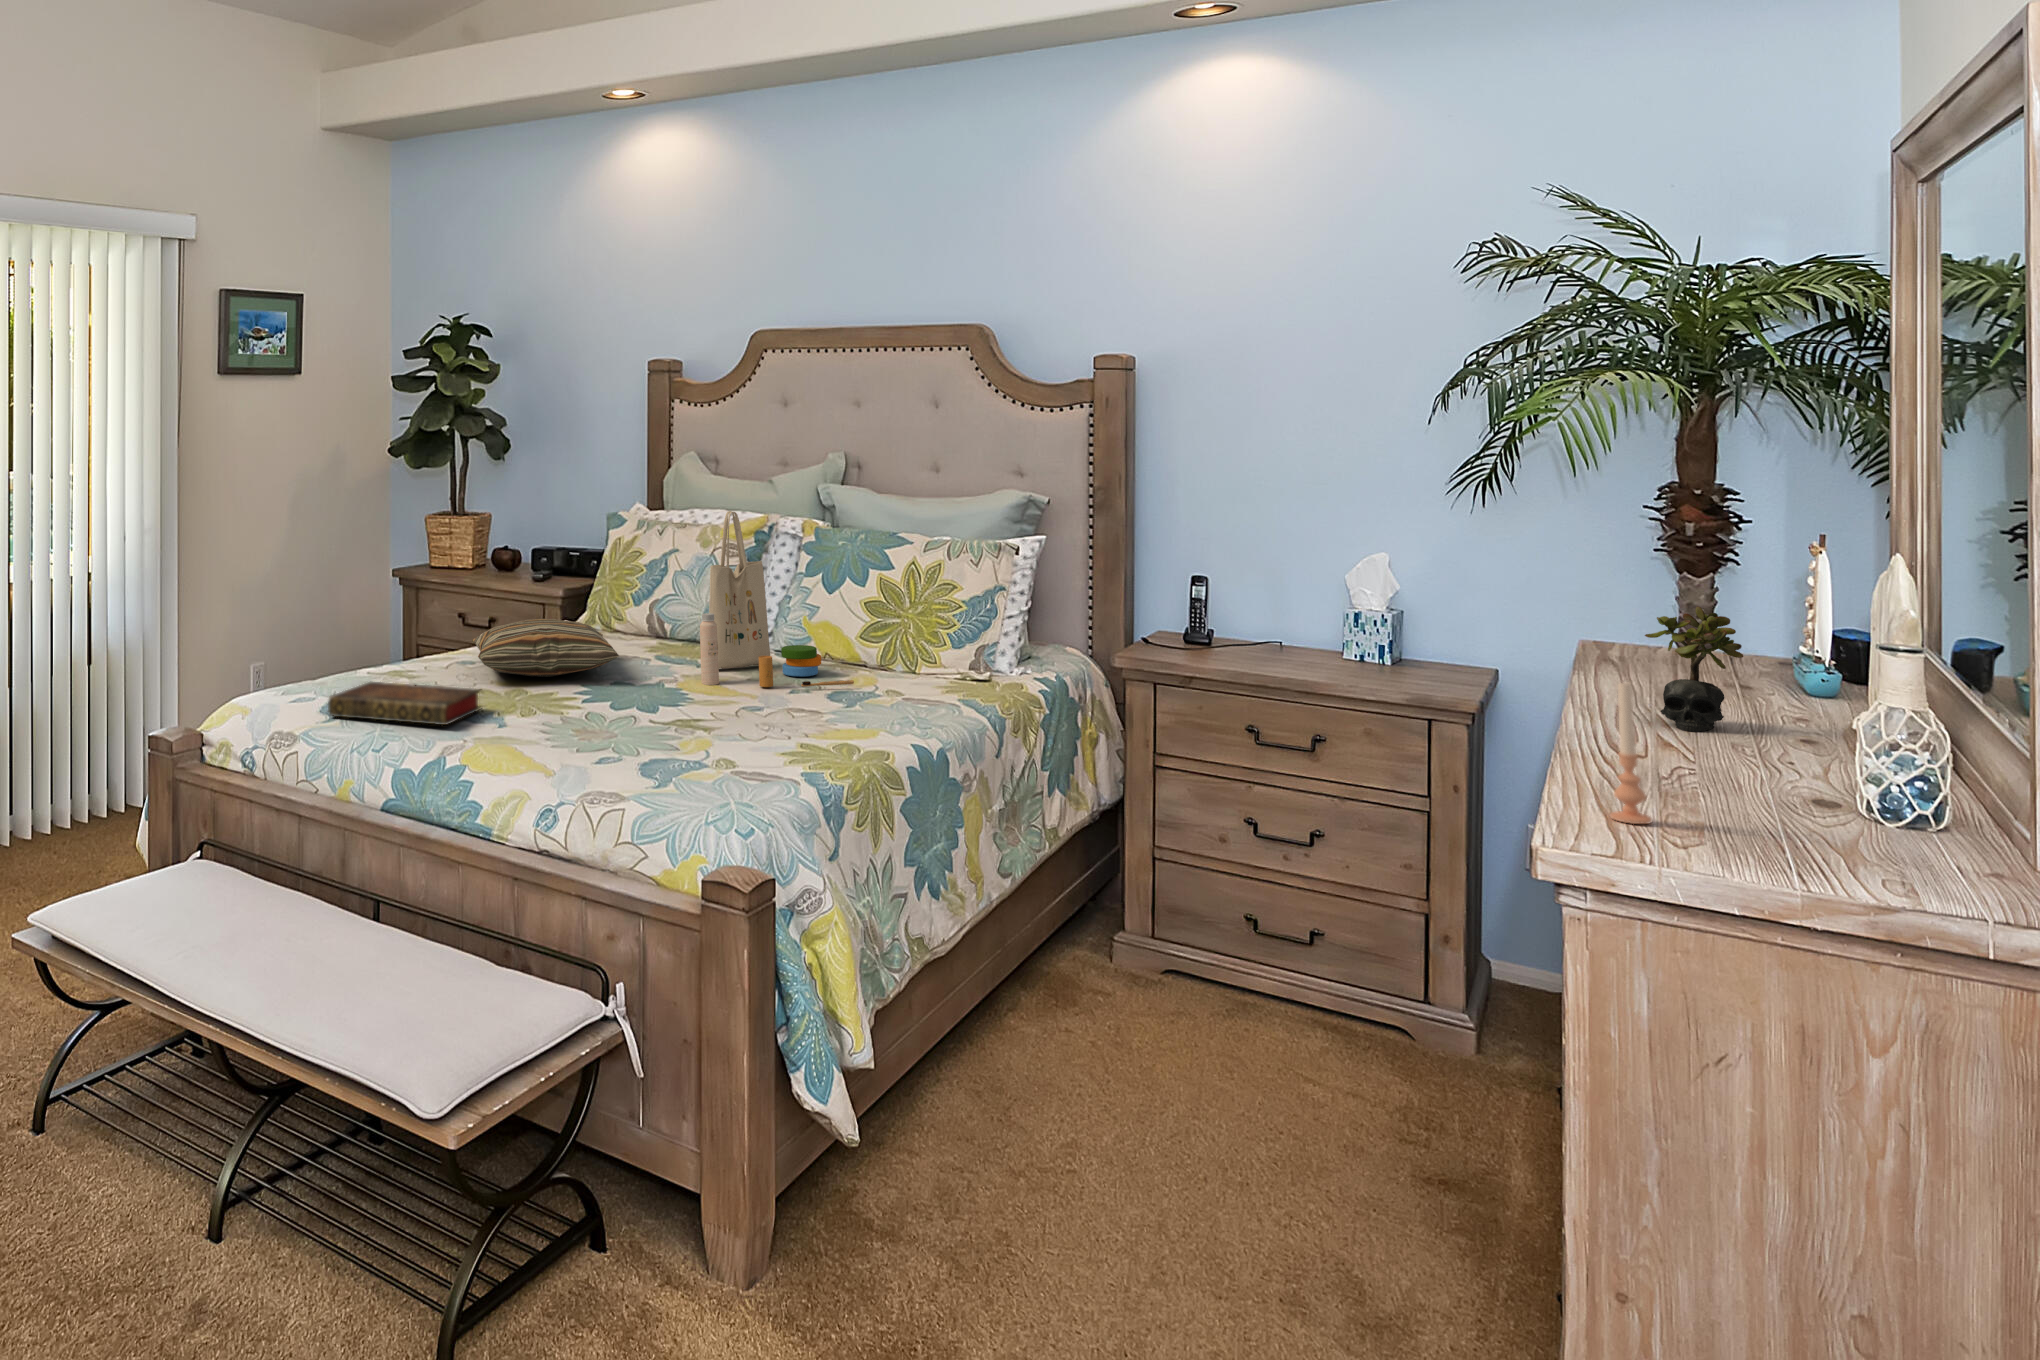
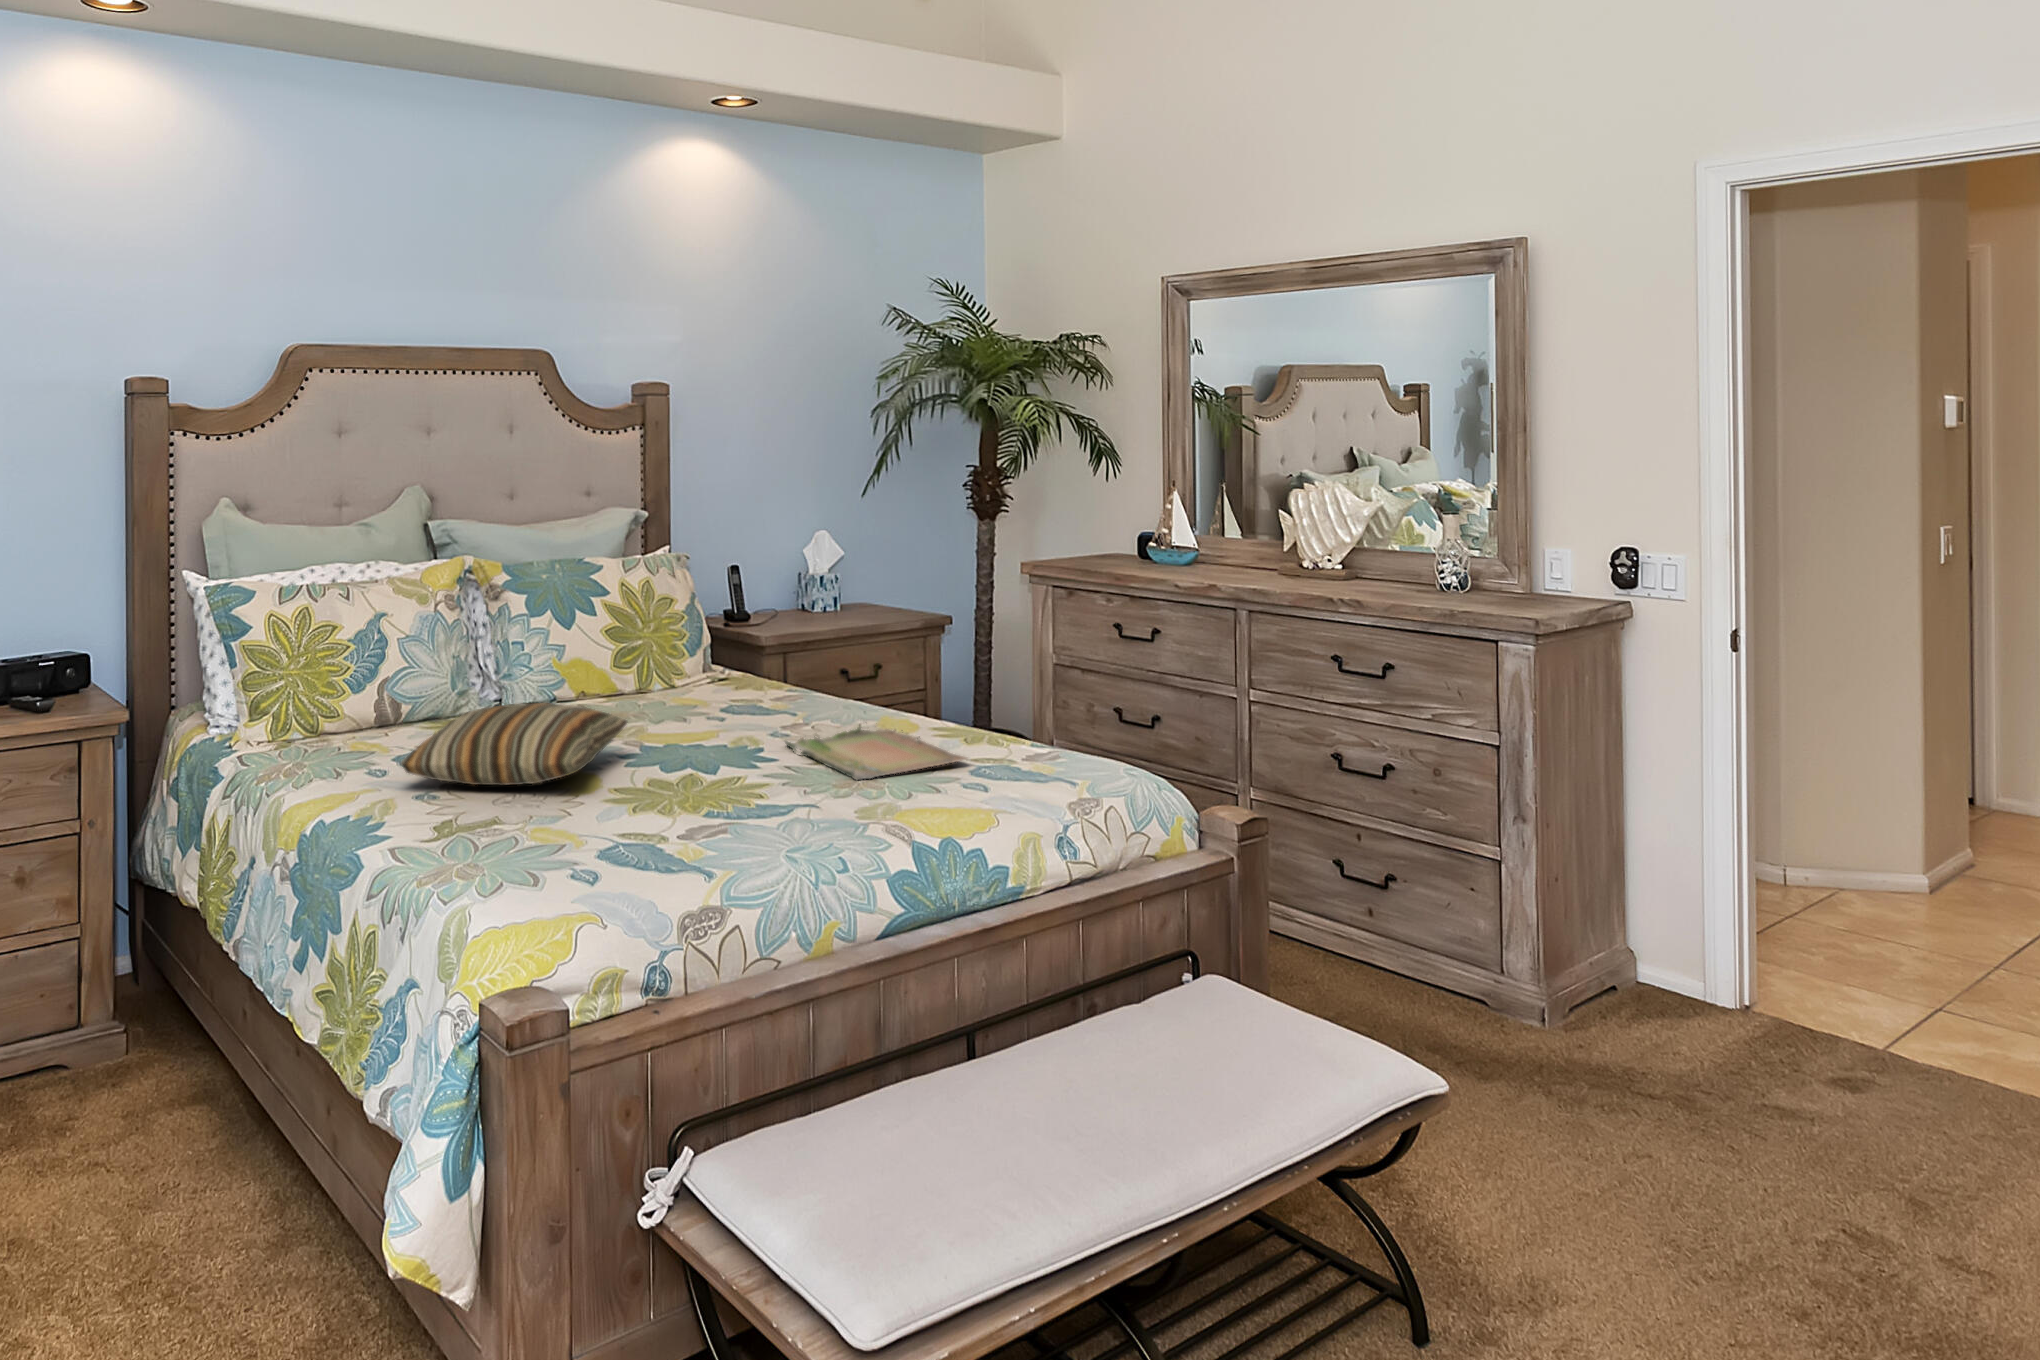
tote bag: present [700,511,854,687] -> none [573,542,723,738]
succulent plant: present [1645,606,1744,732] -> none [1231,508,1282,576]
book: present [328,682,481,725] -> none [589,782,798,870]
candle: present [1610,682,1652,824] -> none [1510,521,1530,593]
tray: none [605,706,784,751] -> present [785,727,967,780]

